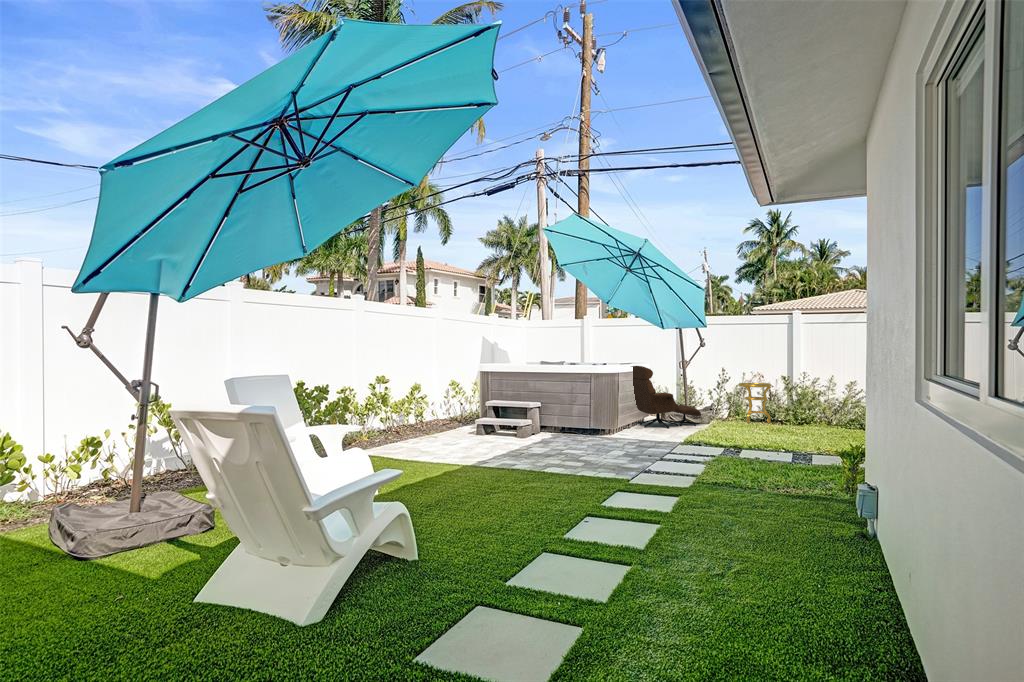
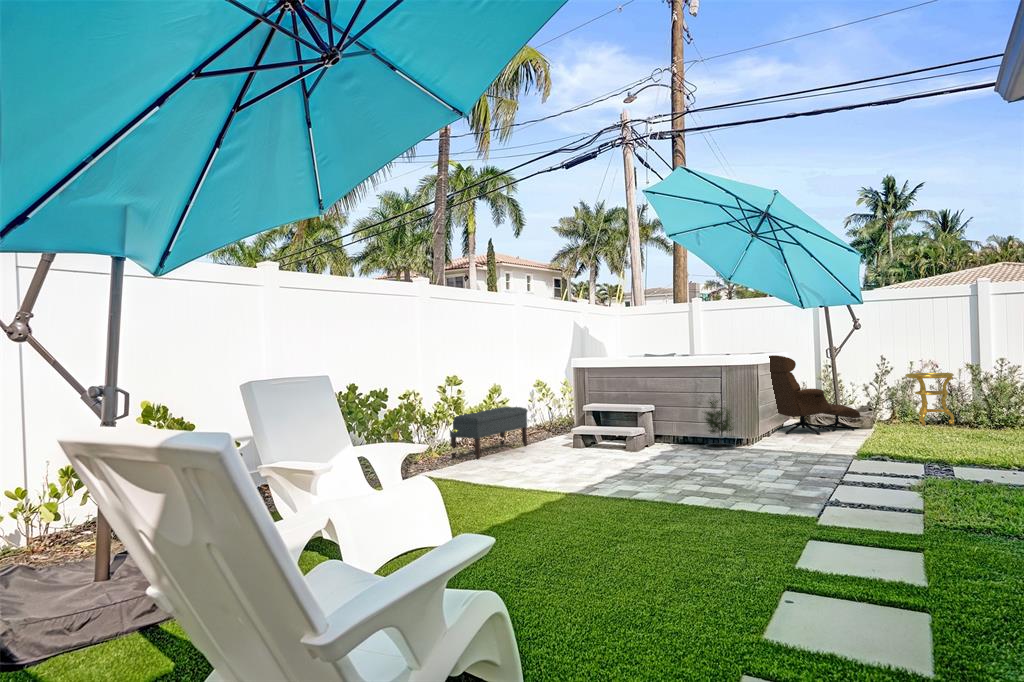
potted tree: none [577,394,603,438] -> present [704,400,735,450]
bench: none [376,401,442,442] -> present [450,407,528,459]

